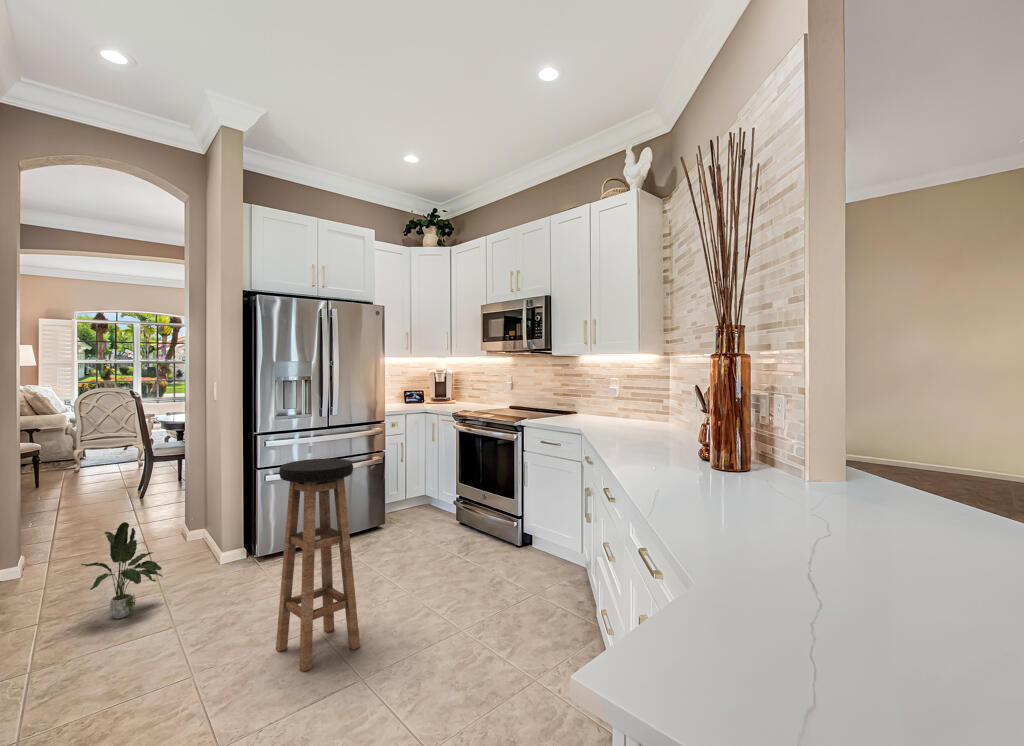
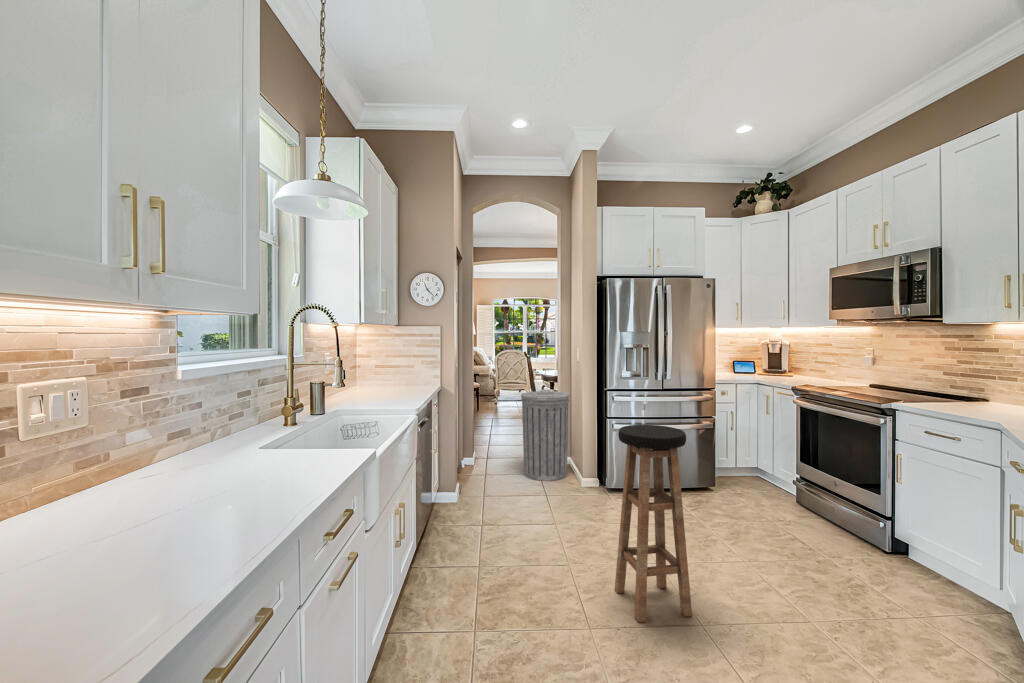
trash can: none [136,436,211,557] -> present [521,390,569,481]
potted plant: present [81,522,162,618] -> none [486,453,535,523]

